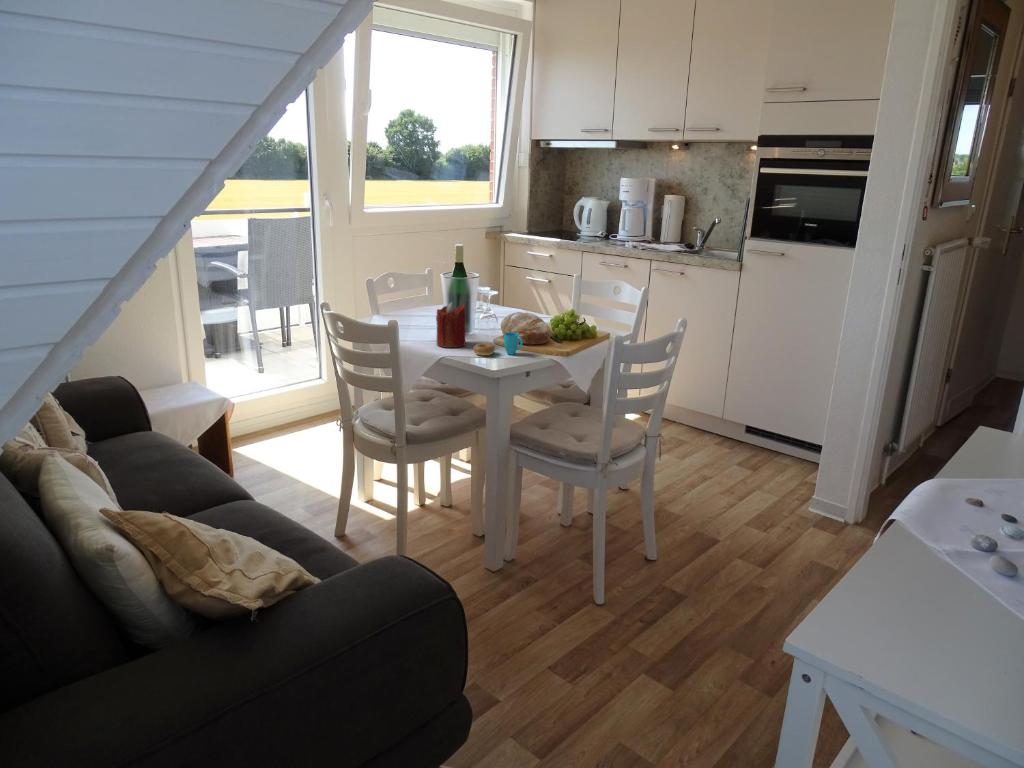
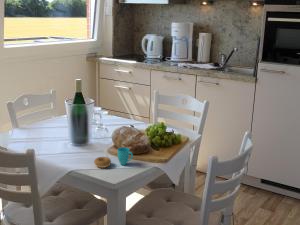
candle: present [436,302,466,348] -> none [63,124,87,160]

